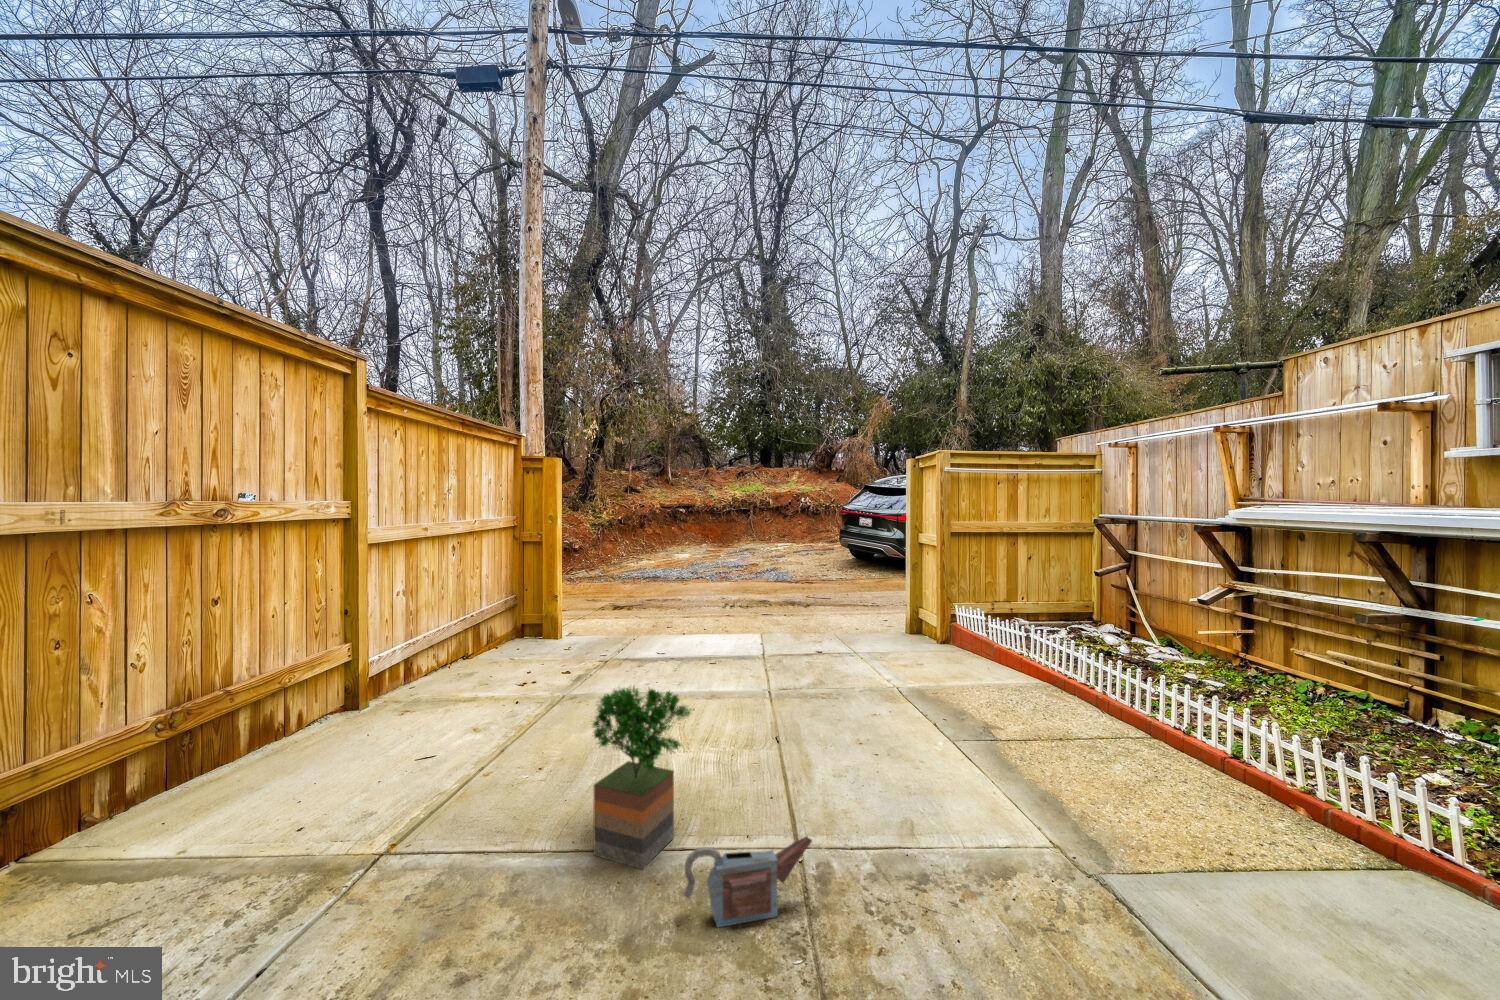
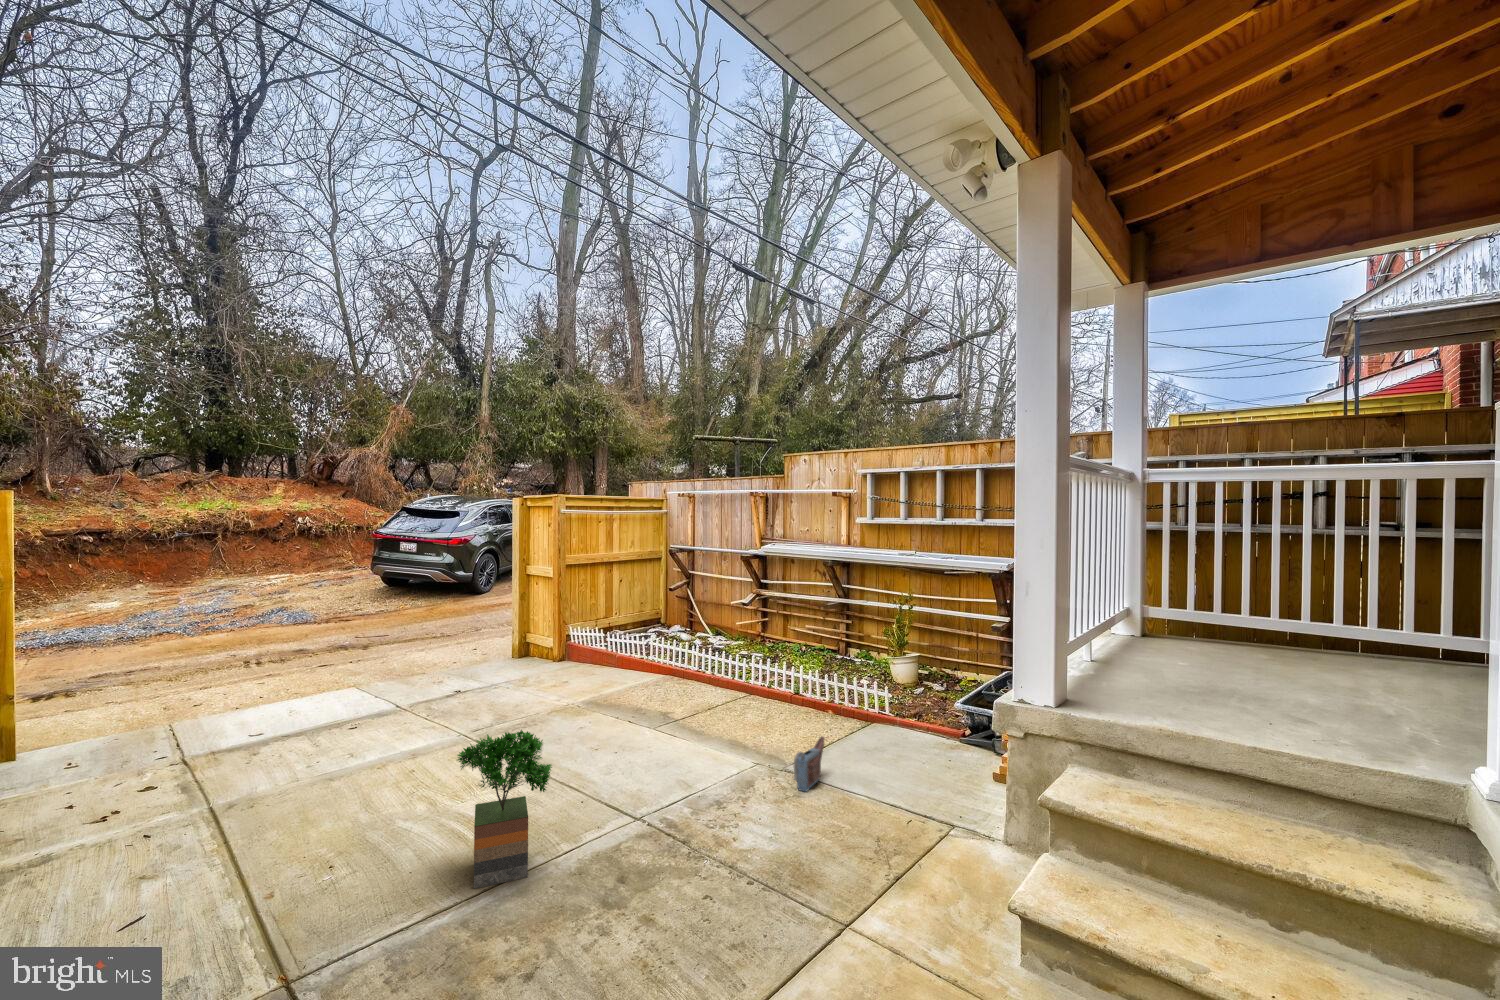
watering can: present [683,837,812,927] -> present [794,737,824,792]

